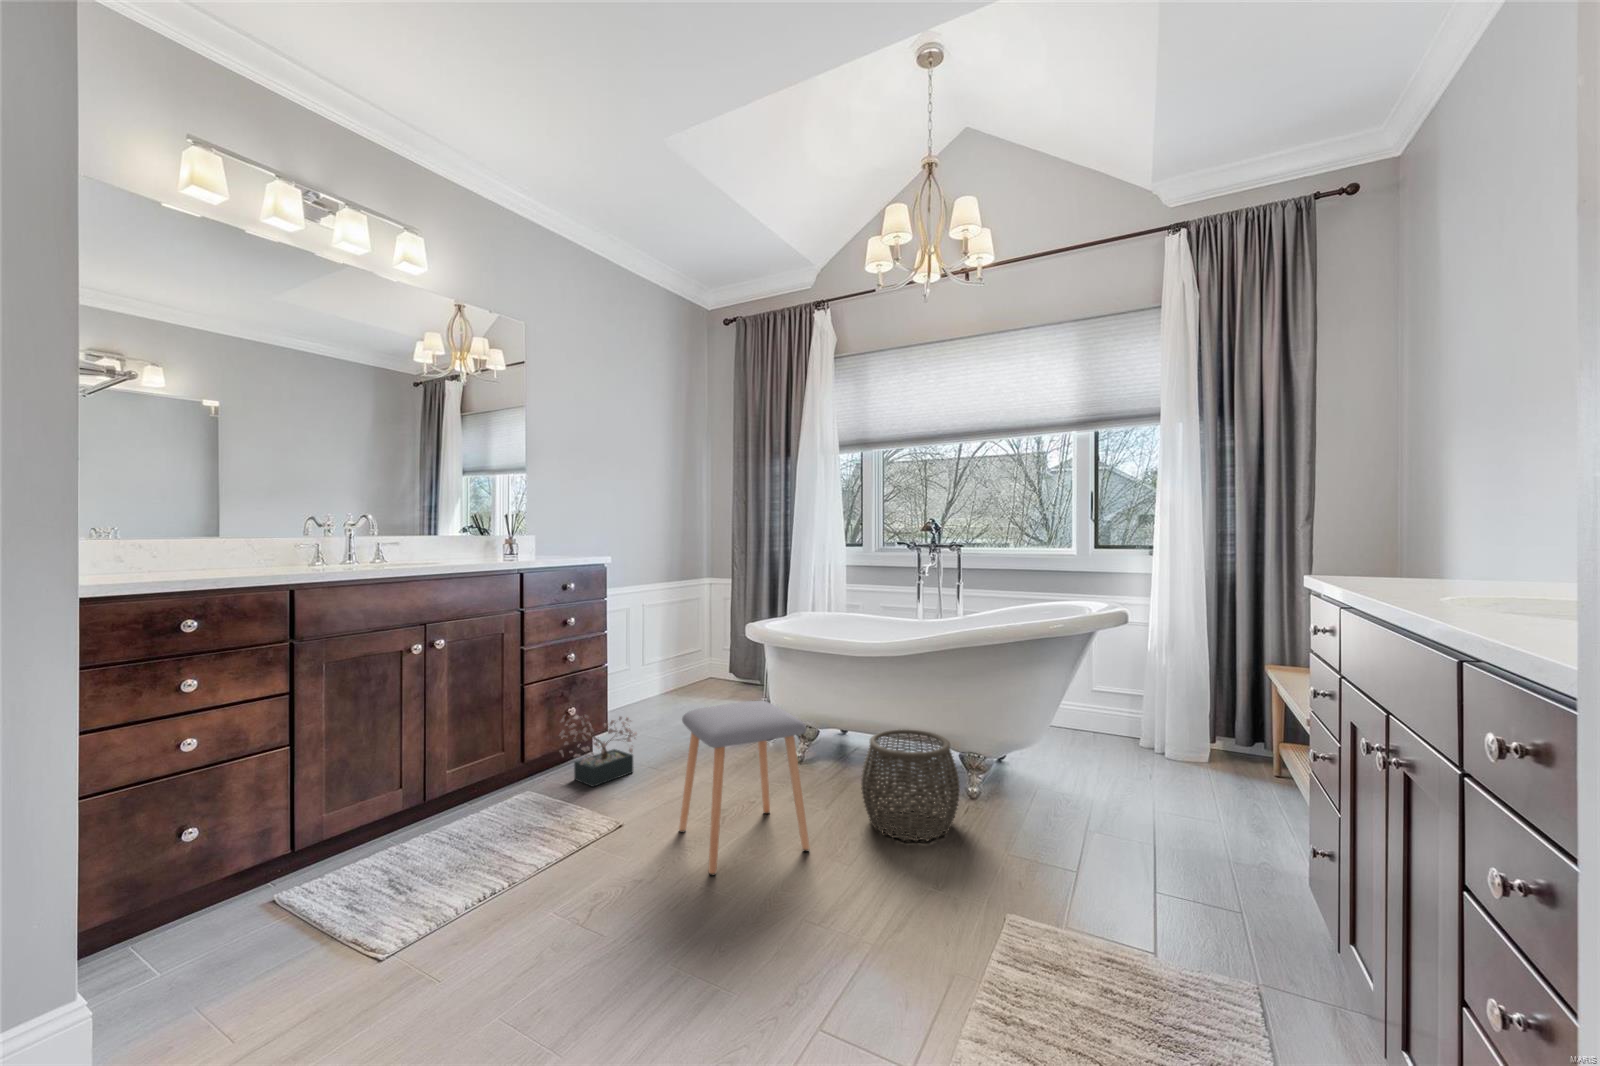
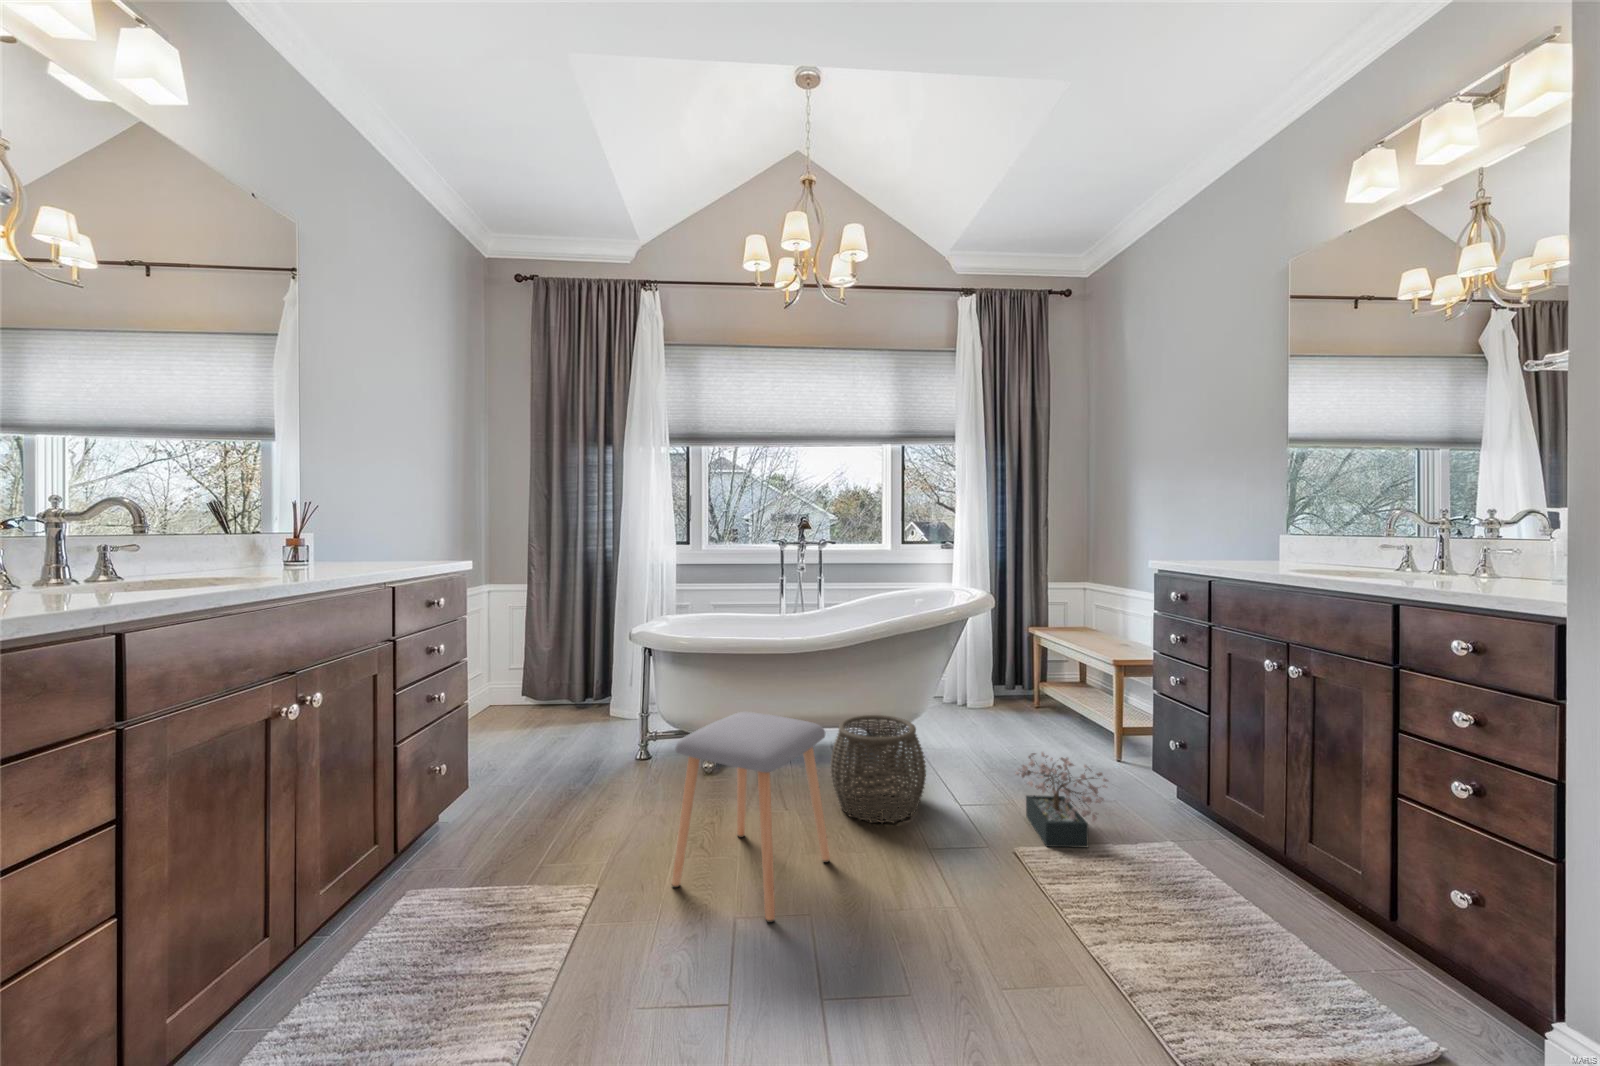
decorative plant: present [559,715,637,787] -> present [1015,752,1108,847]

